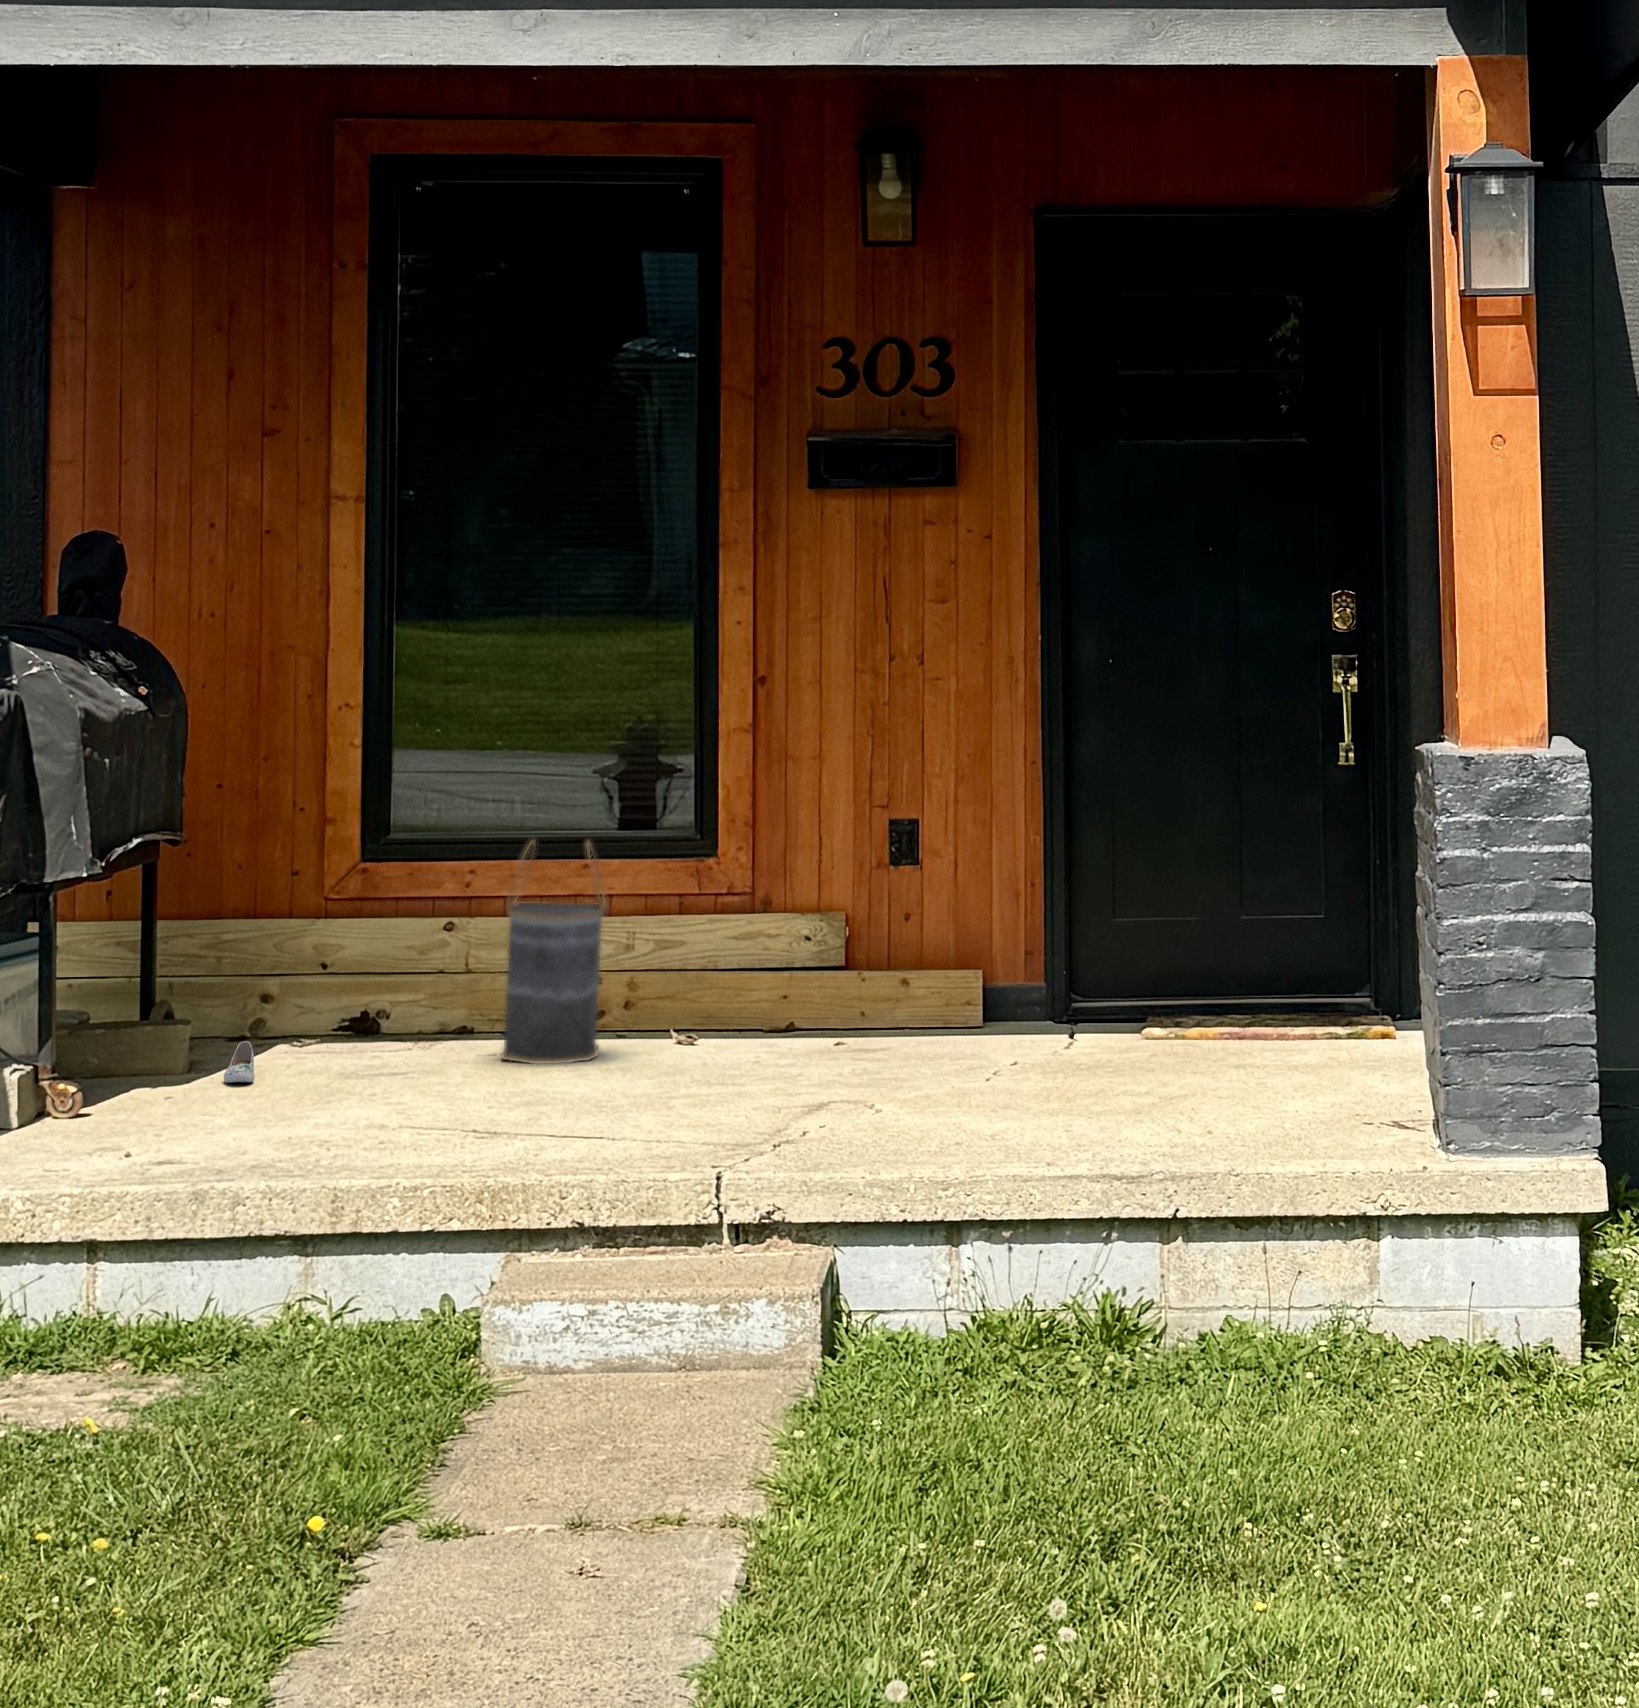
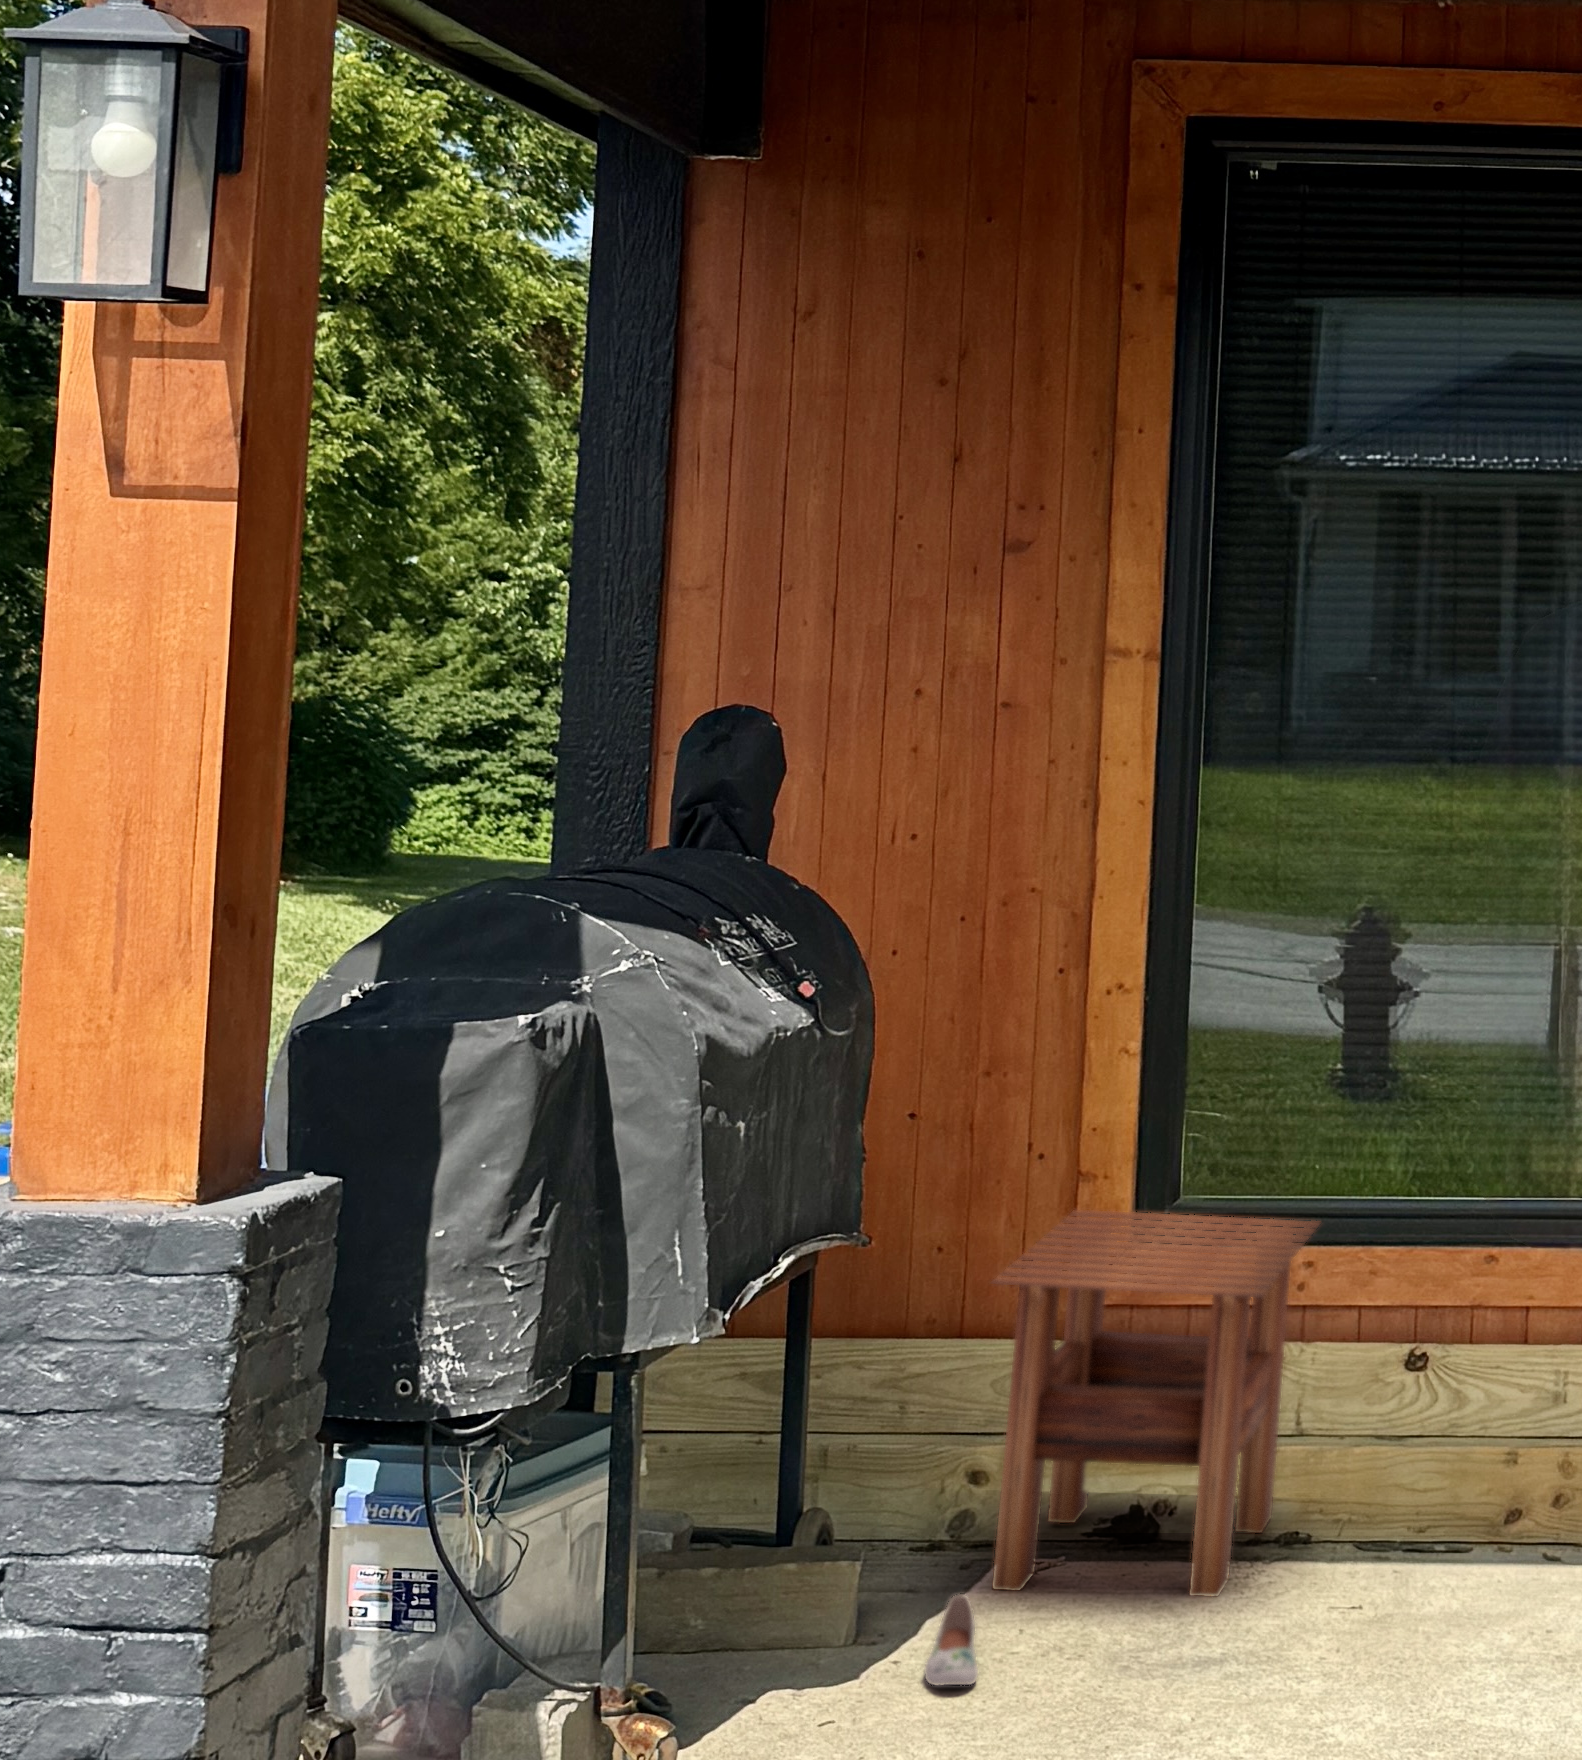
basket: present [501,841,608,1064] -> none [1382,1231,1563,1629]
side table: none [260,847,478,1058] -> present [992,1210,1319,1596]

